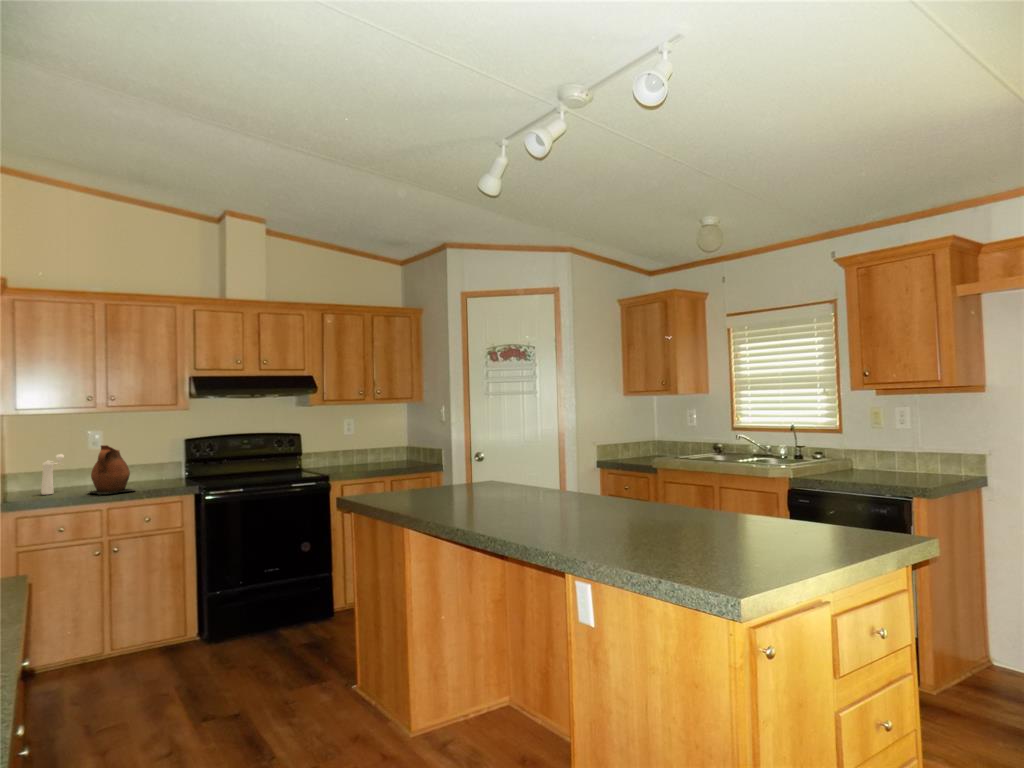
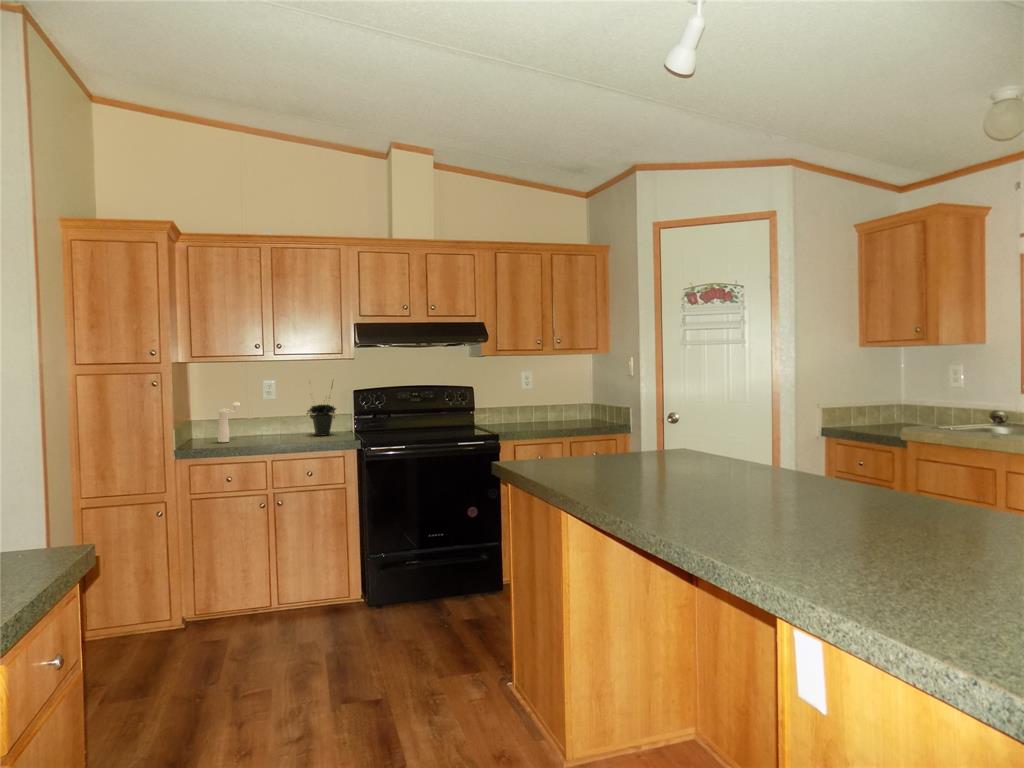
potted plant: none [134,429,167,484] -> present [307,383,336,436]
ceramic pitcher: present [89,445,135,494] -> none [256,394,304,444]

